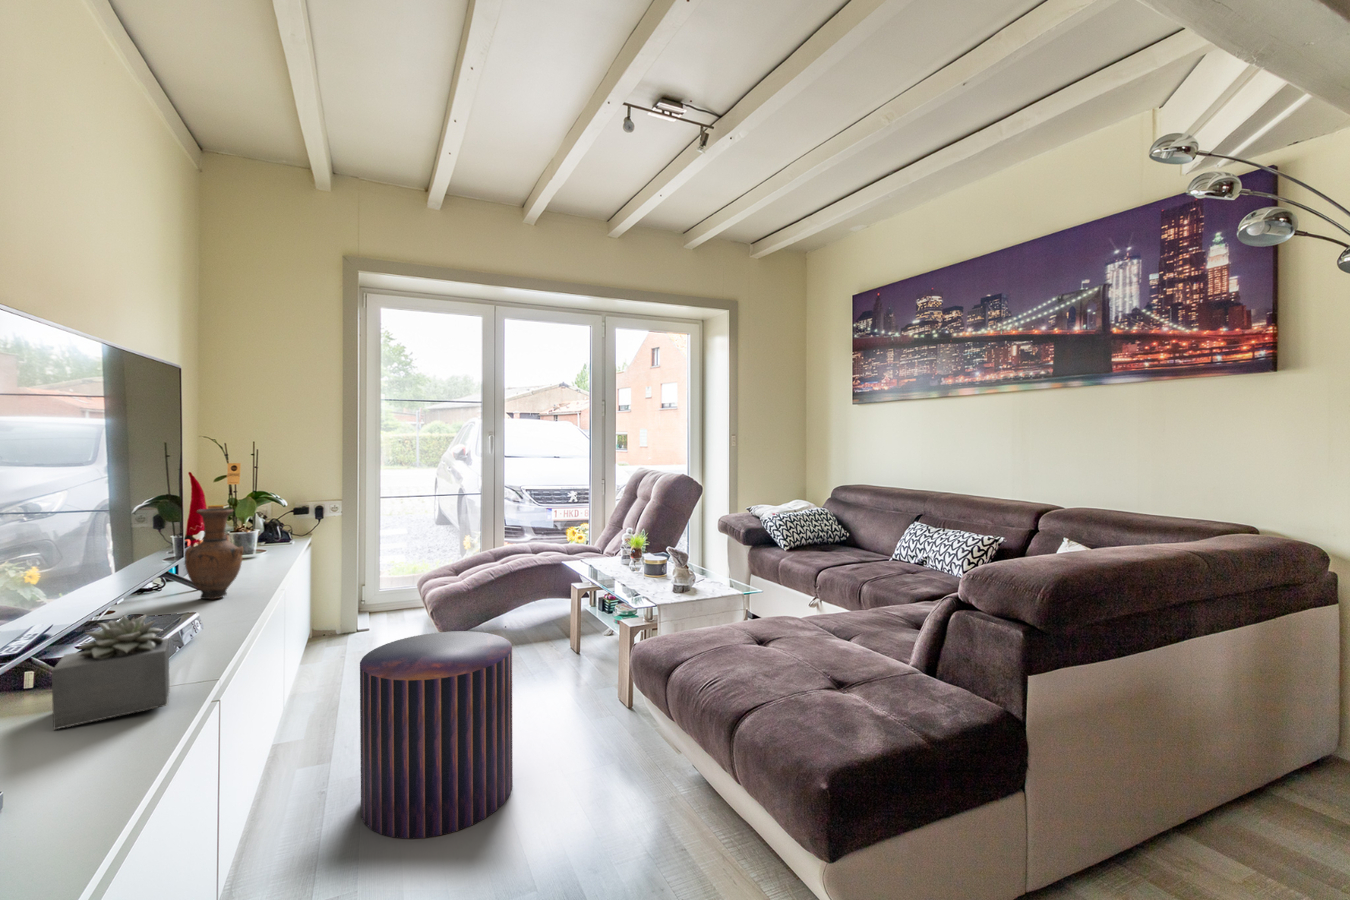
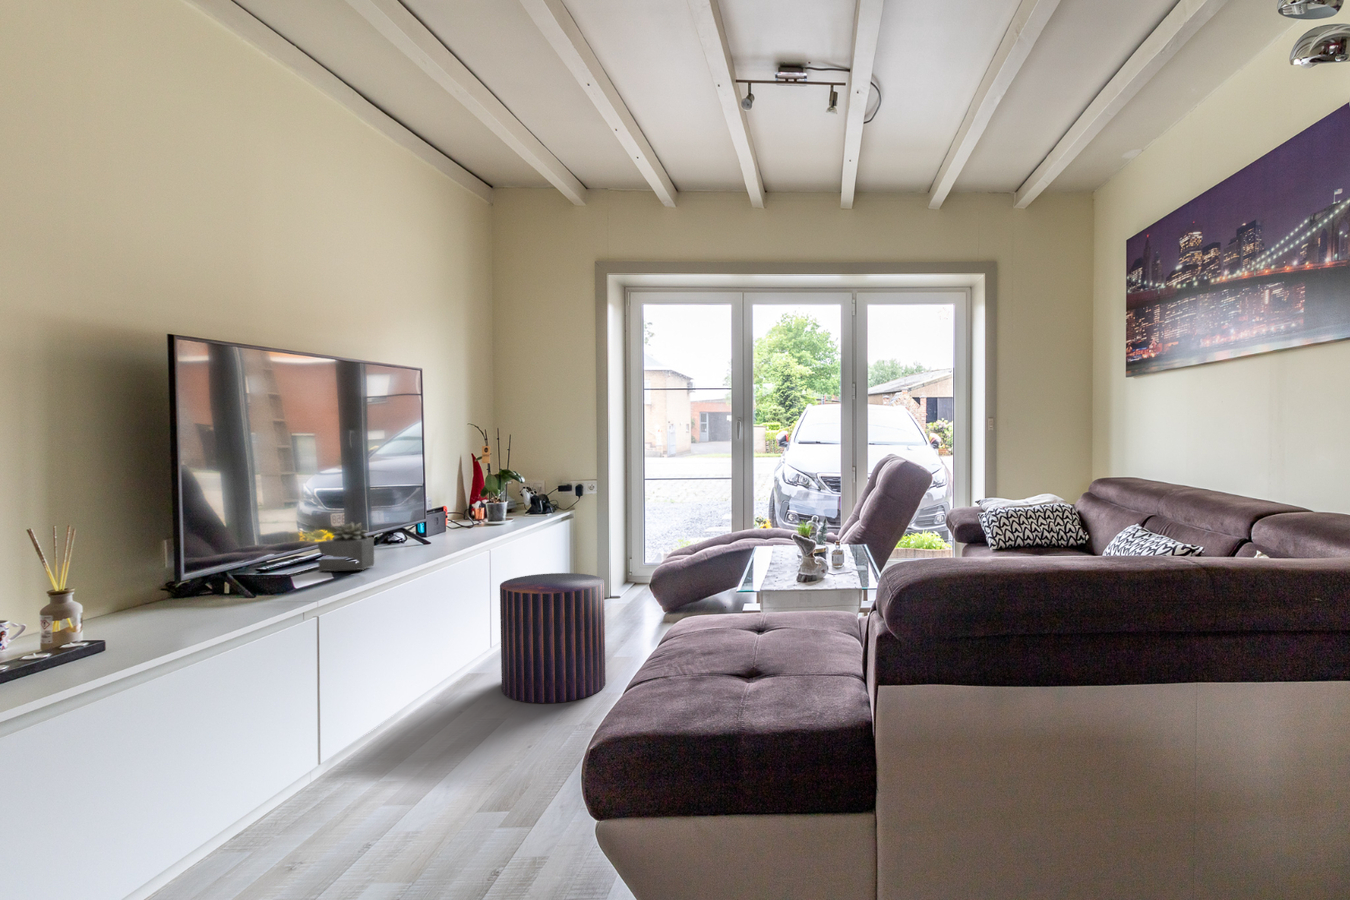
vase: present [185,508,243,599] -> none [439,477,472,536]

